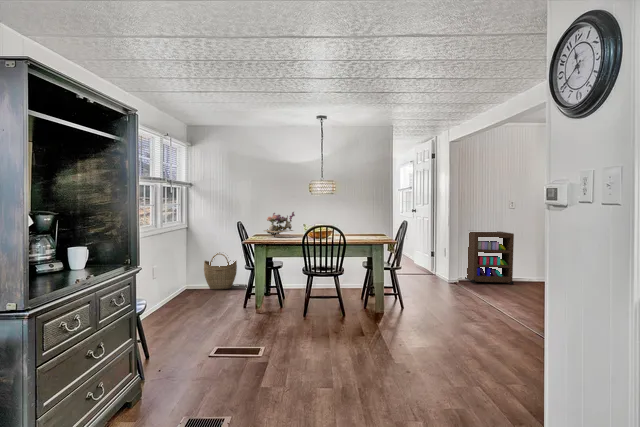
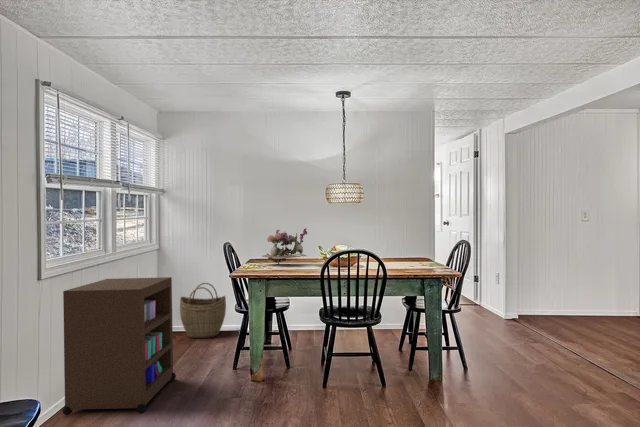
storage cabinet: present [467,231,514,285] -> present [63,277,176,415]

